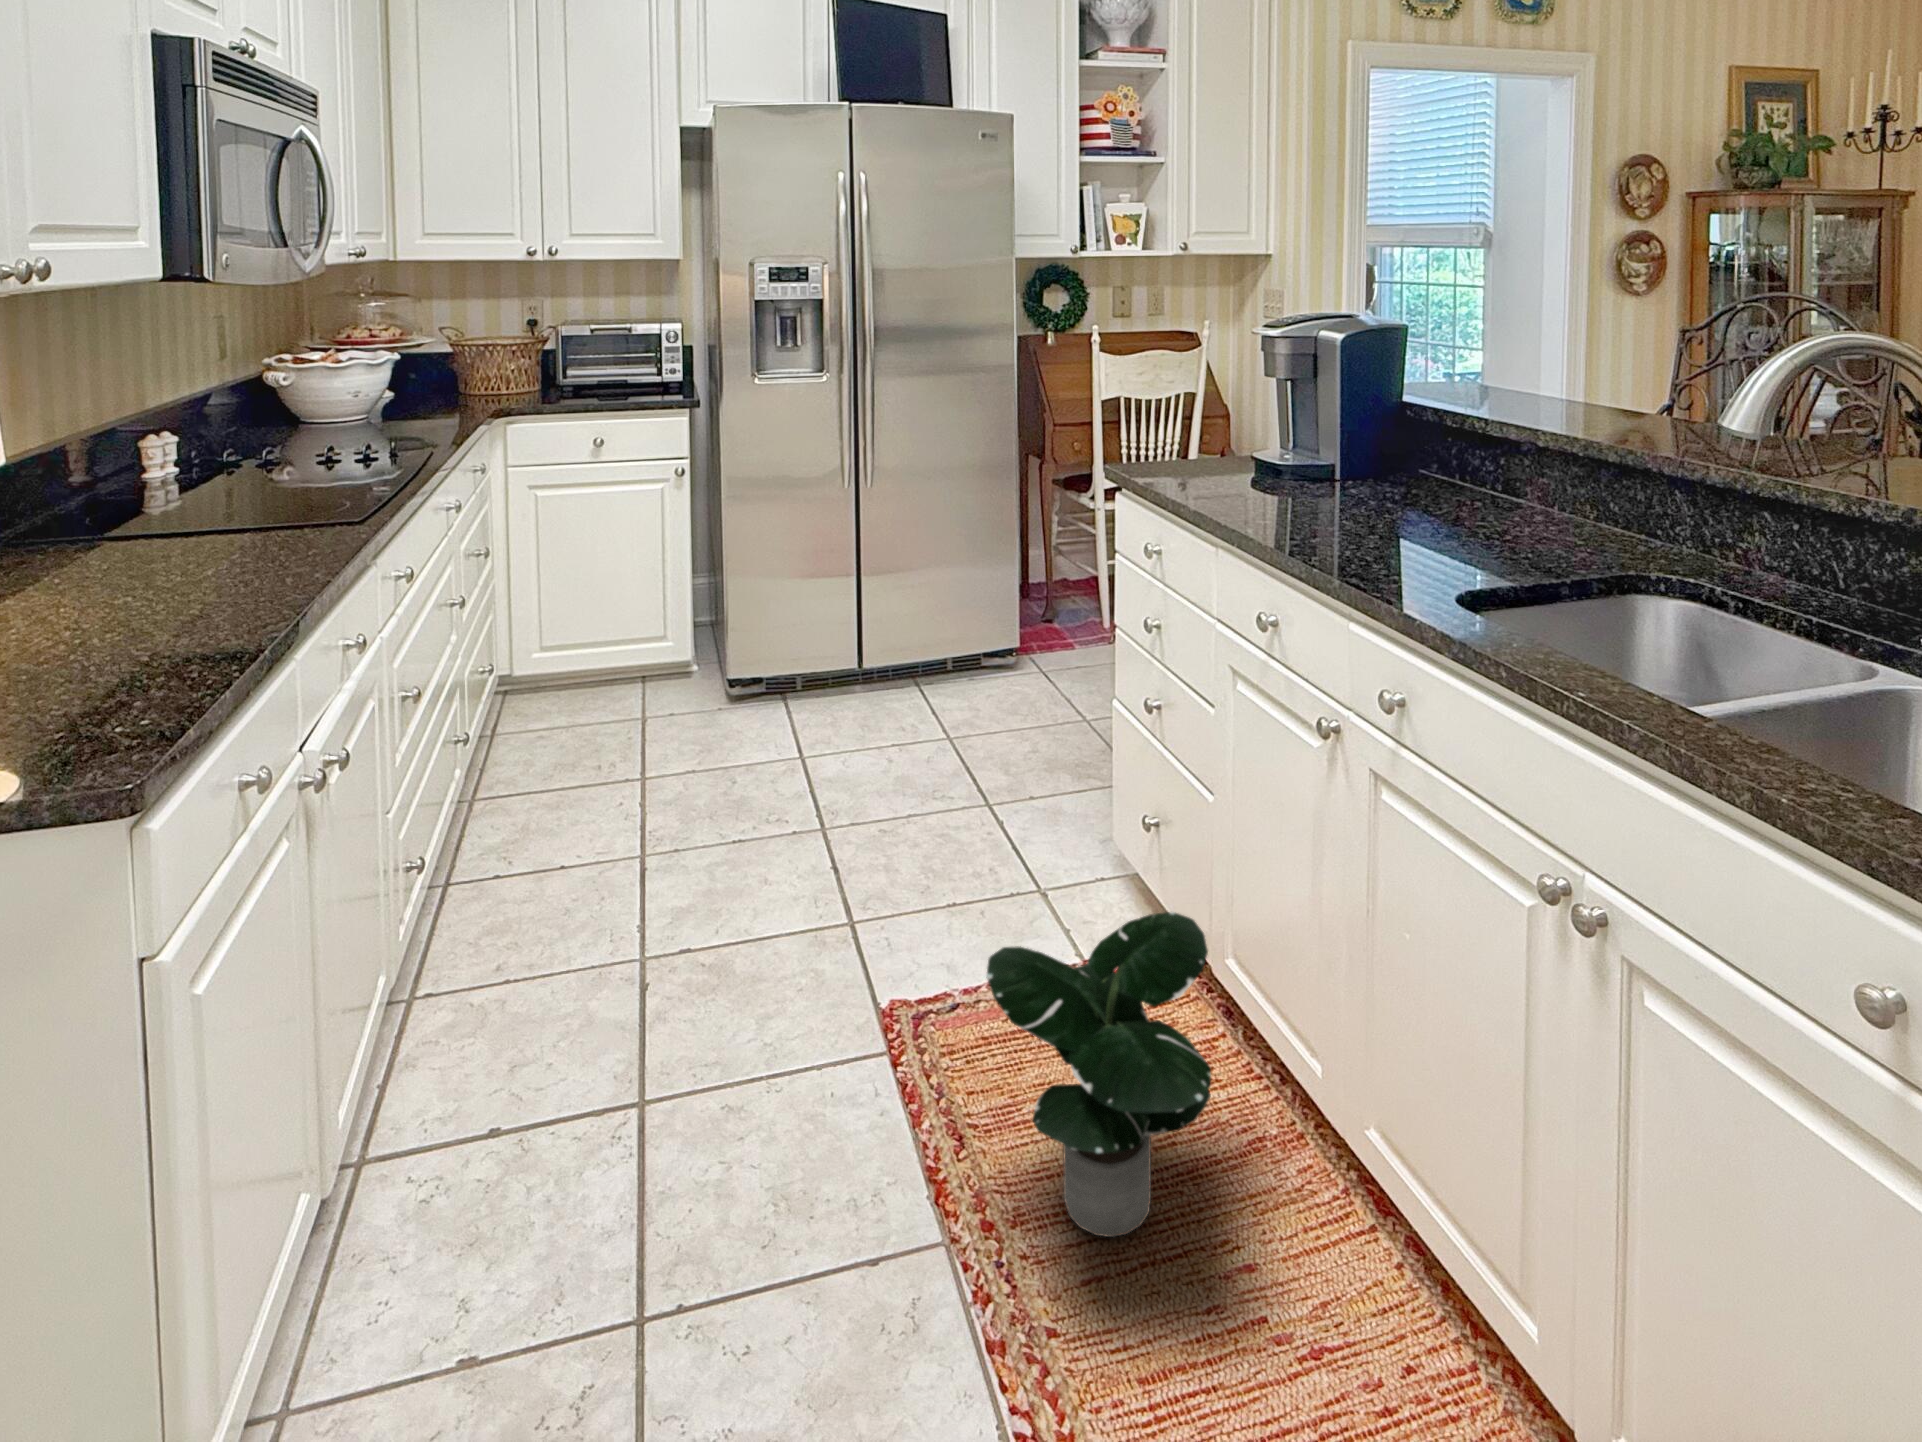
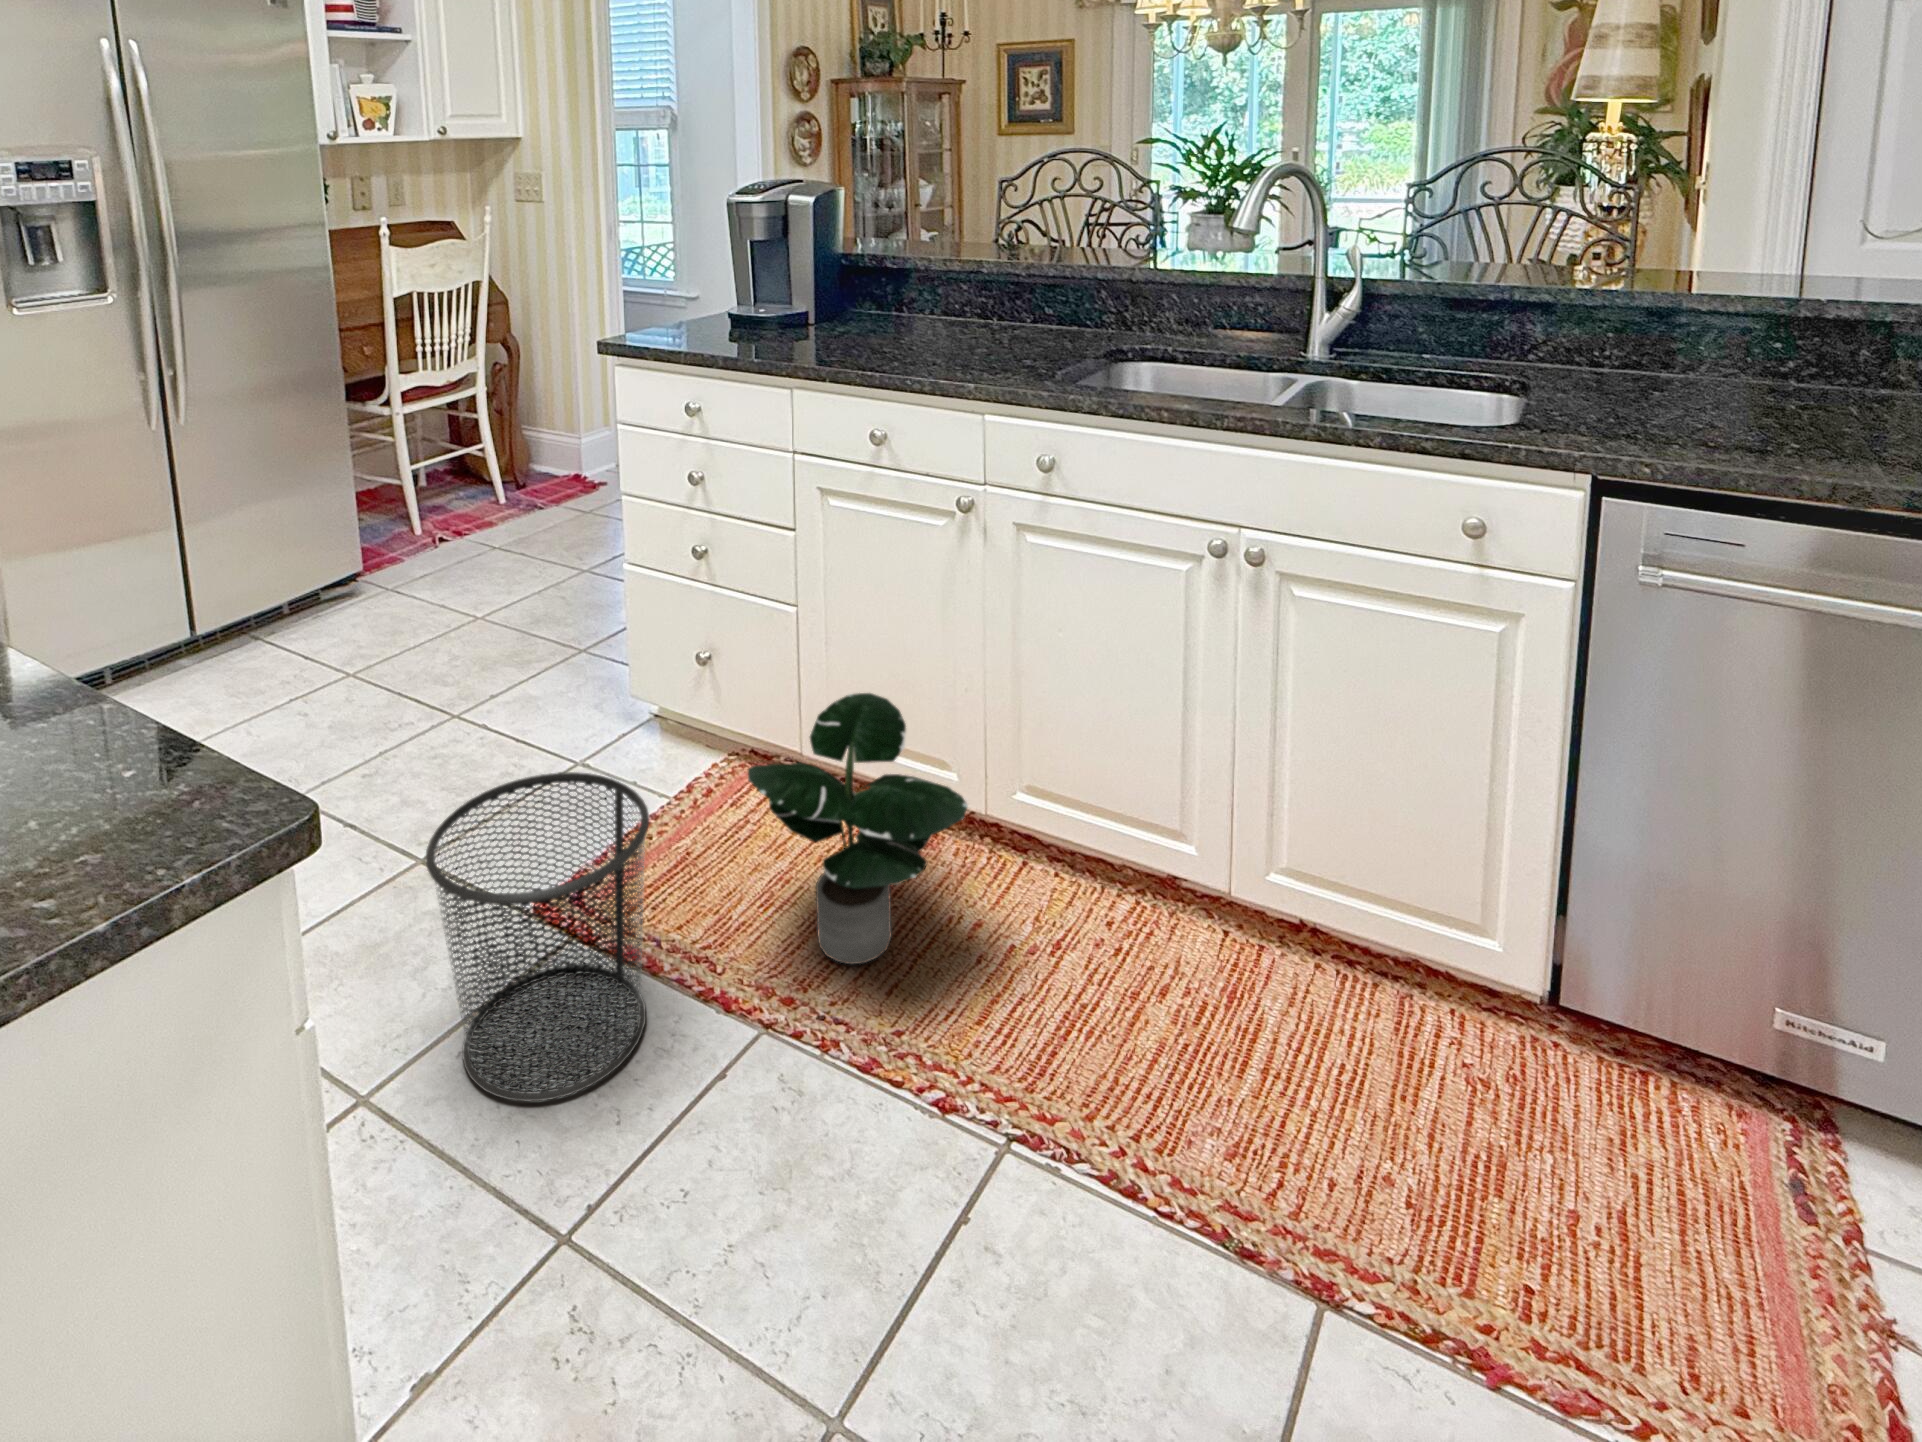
trash can: none [686,869,899,1200] -> present [425,772,649,1101]

